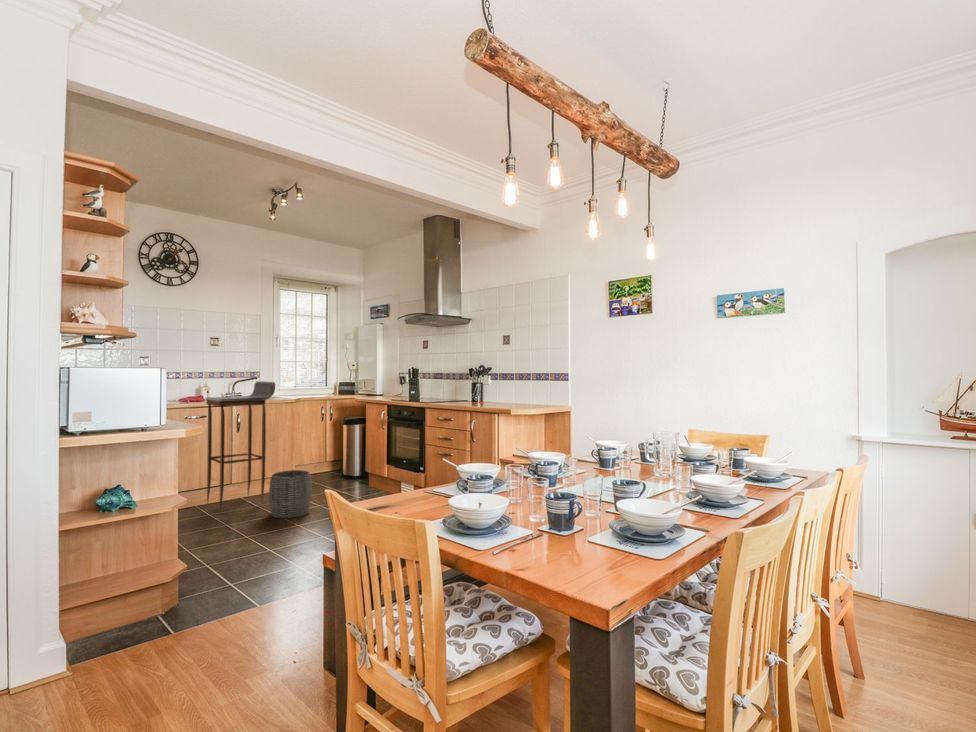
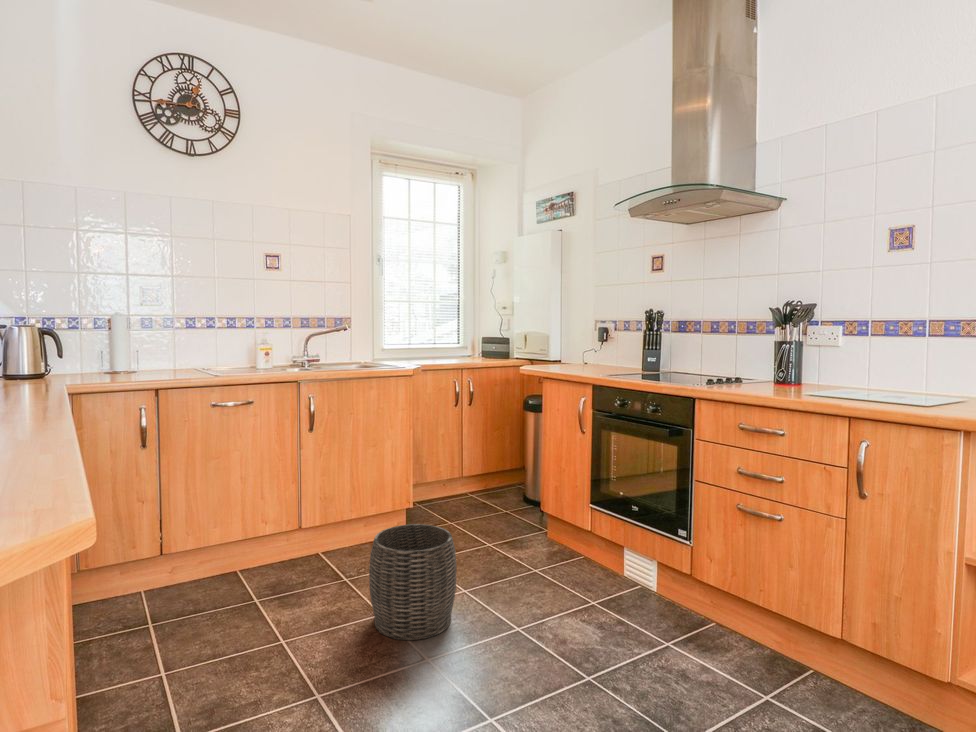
bar stool: present [205,381,275,510] -> none [247,334,378,604]

